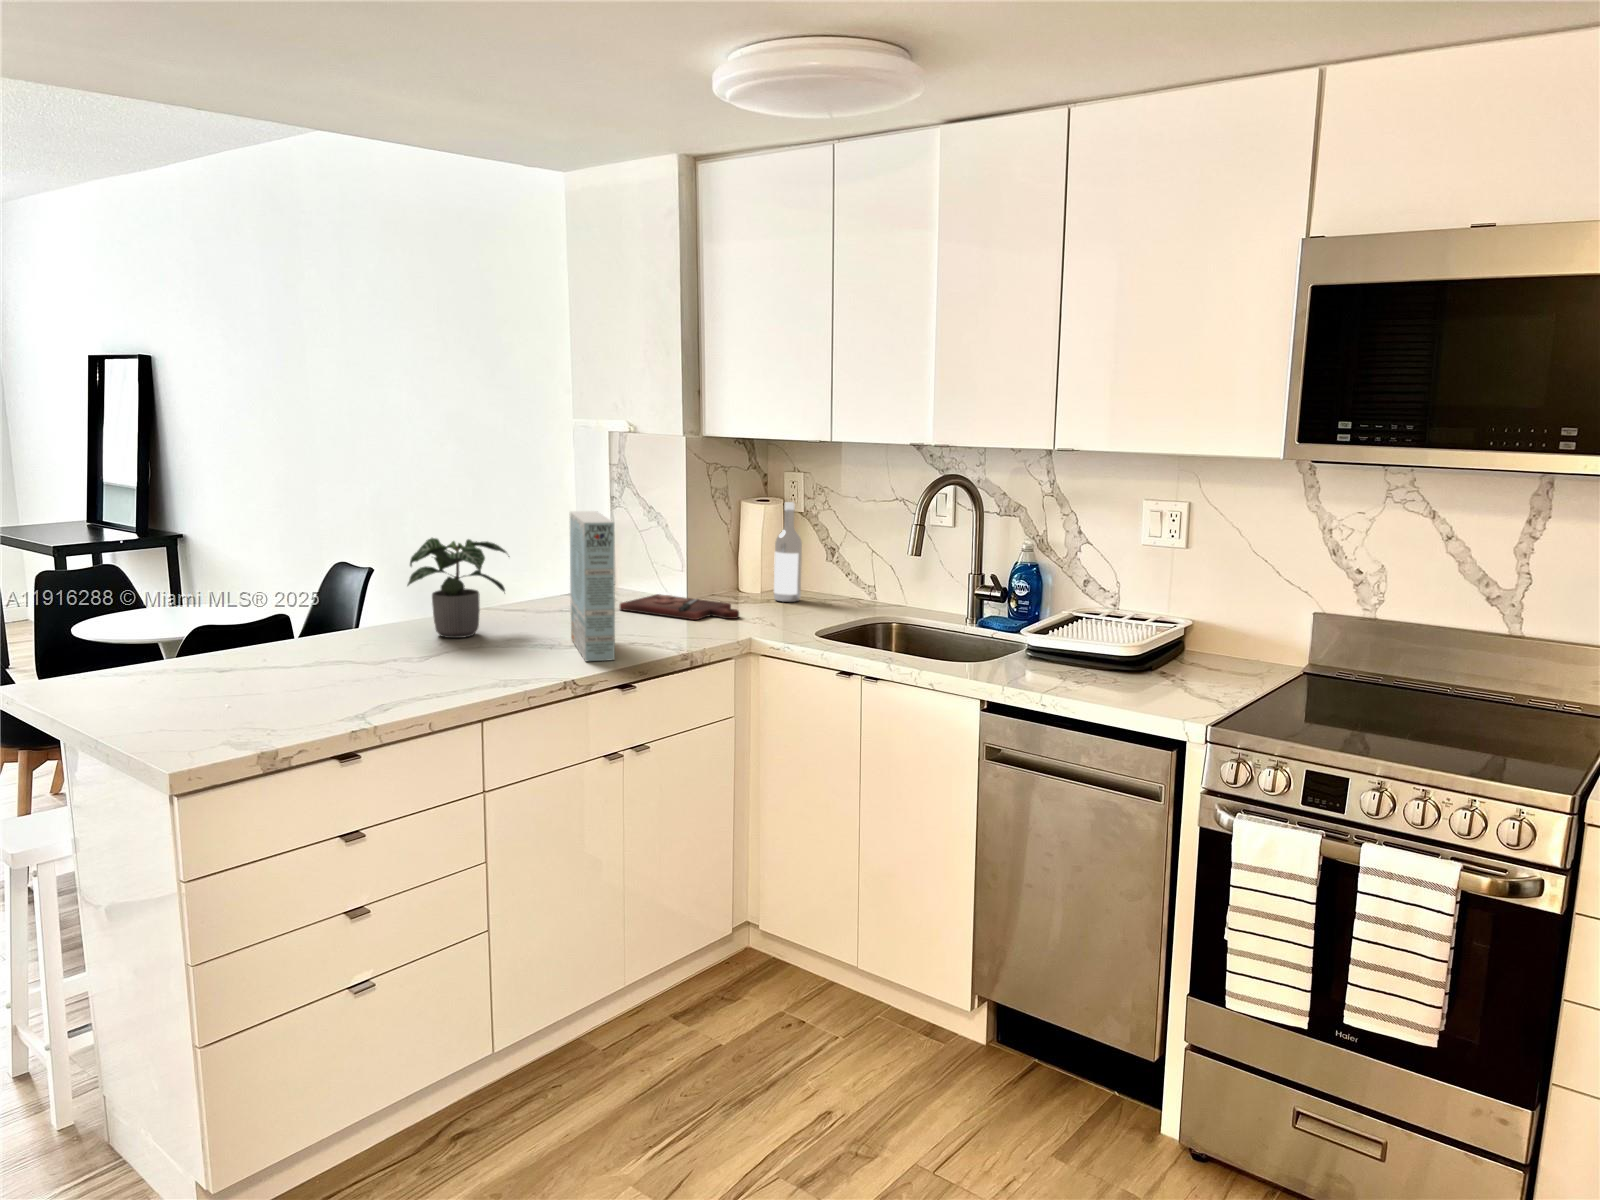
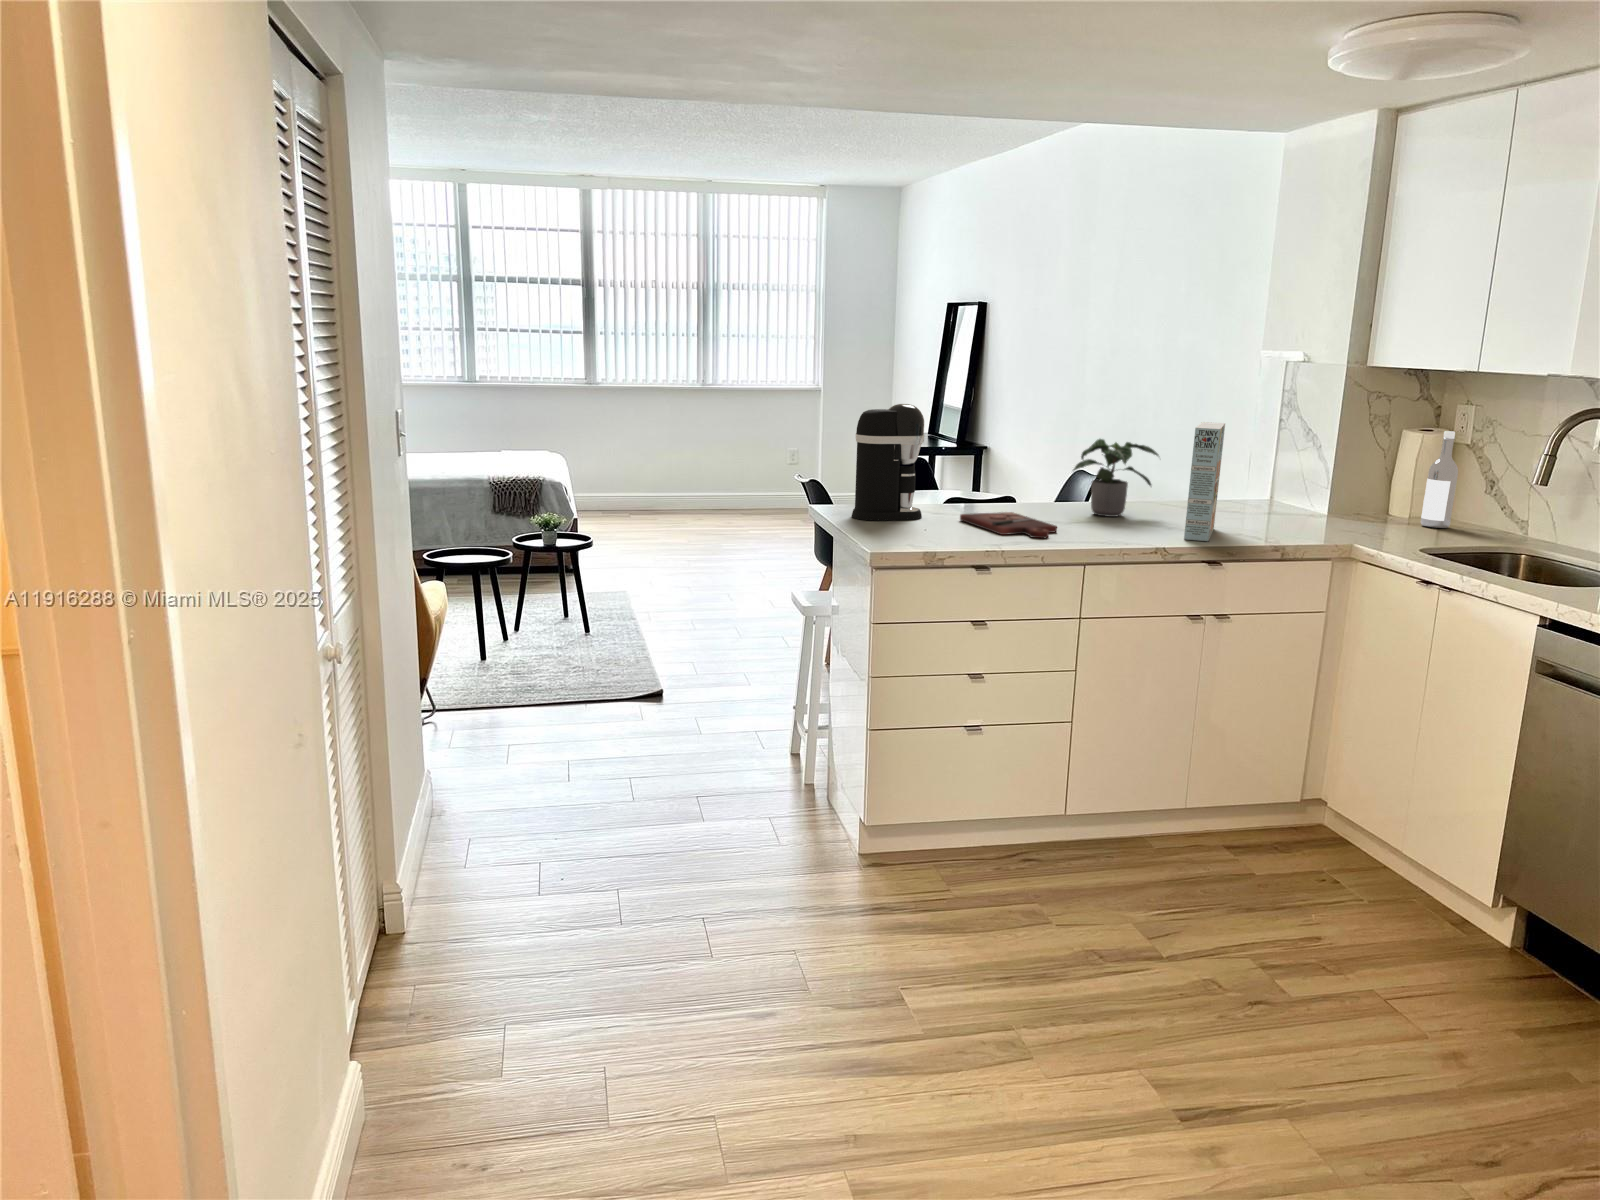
coffee maker: none [64,514,200,705] -> present [852,404,924,521]
cutting board: present [620,594,739,620] -> present [960,512,1057,538]

